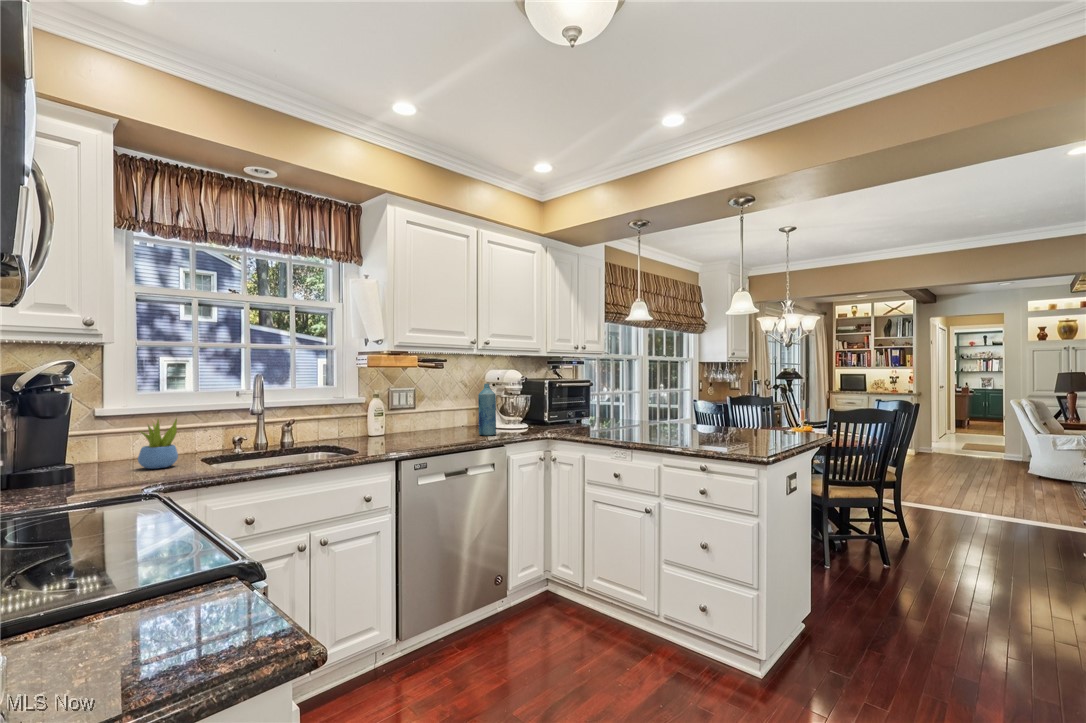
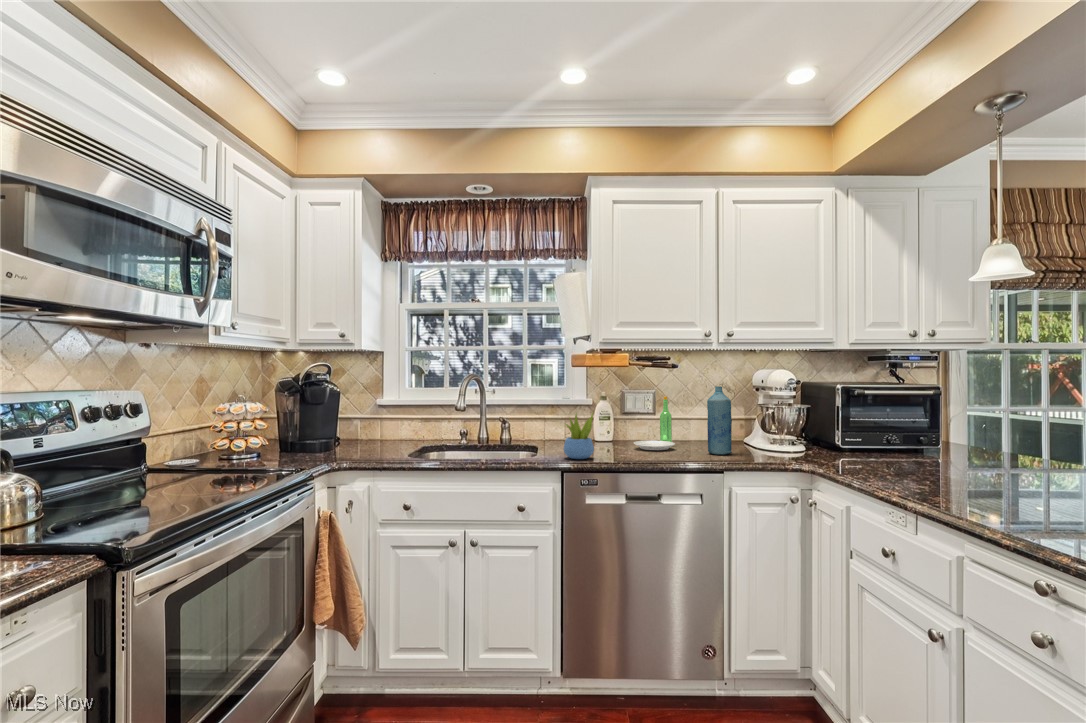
plate: none [415,393,450,438] -> present [634,397,675,450]
succulent plant: present [138,418,178,469] -> present [564,413,594,459]

